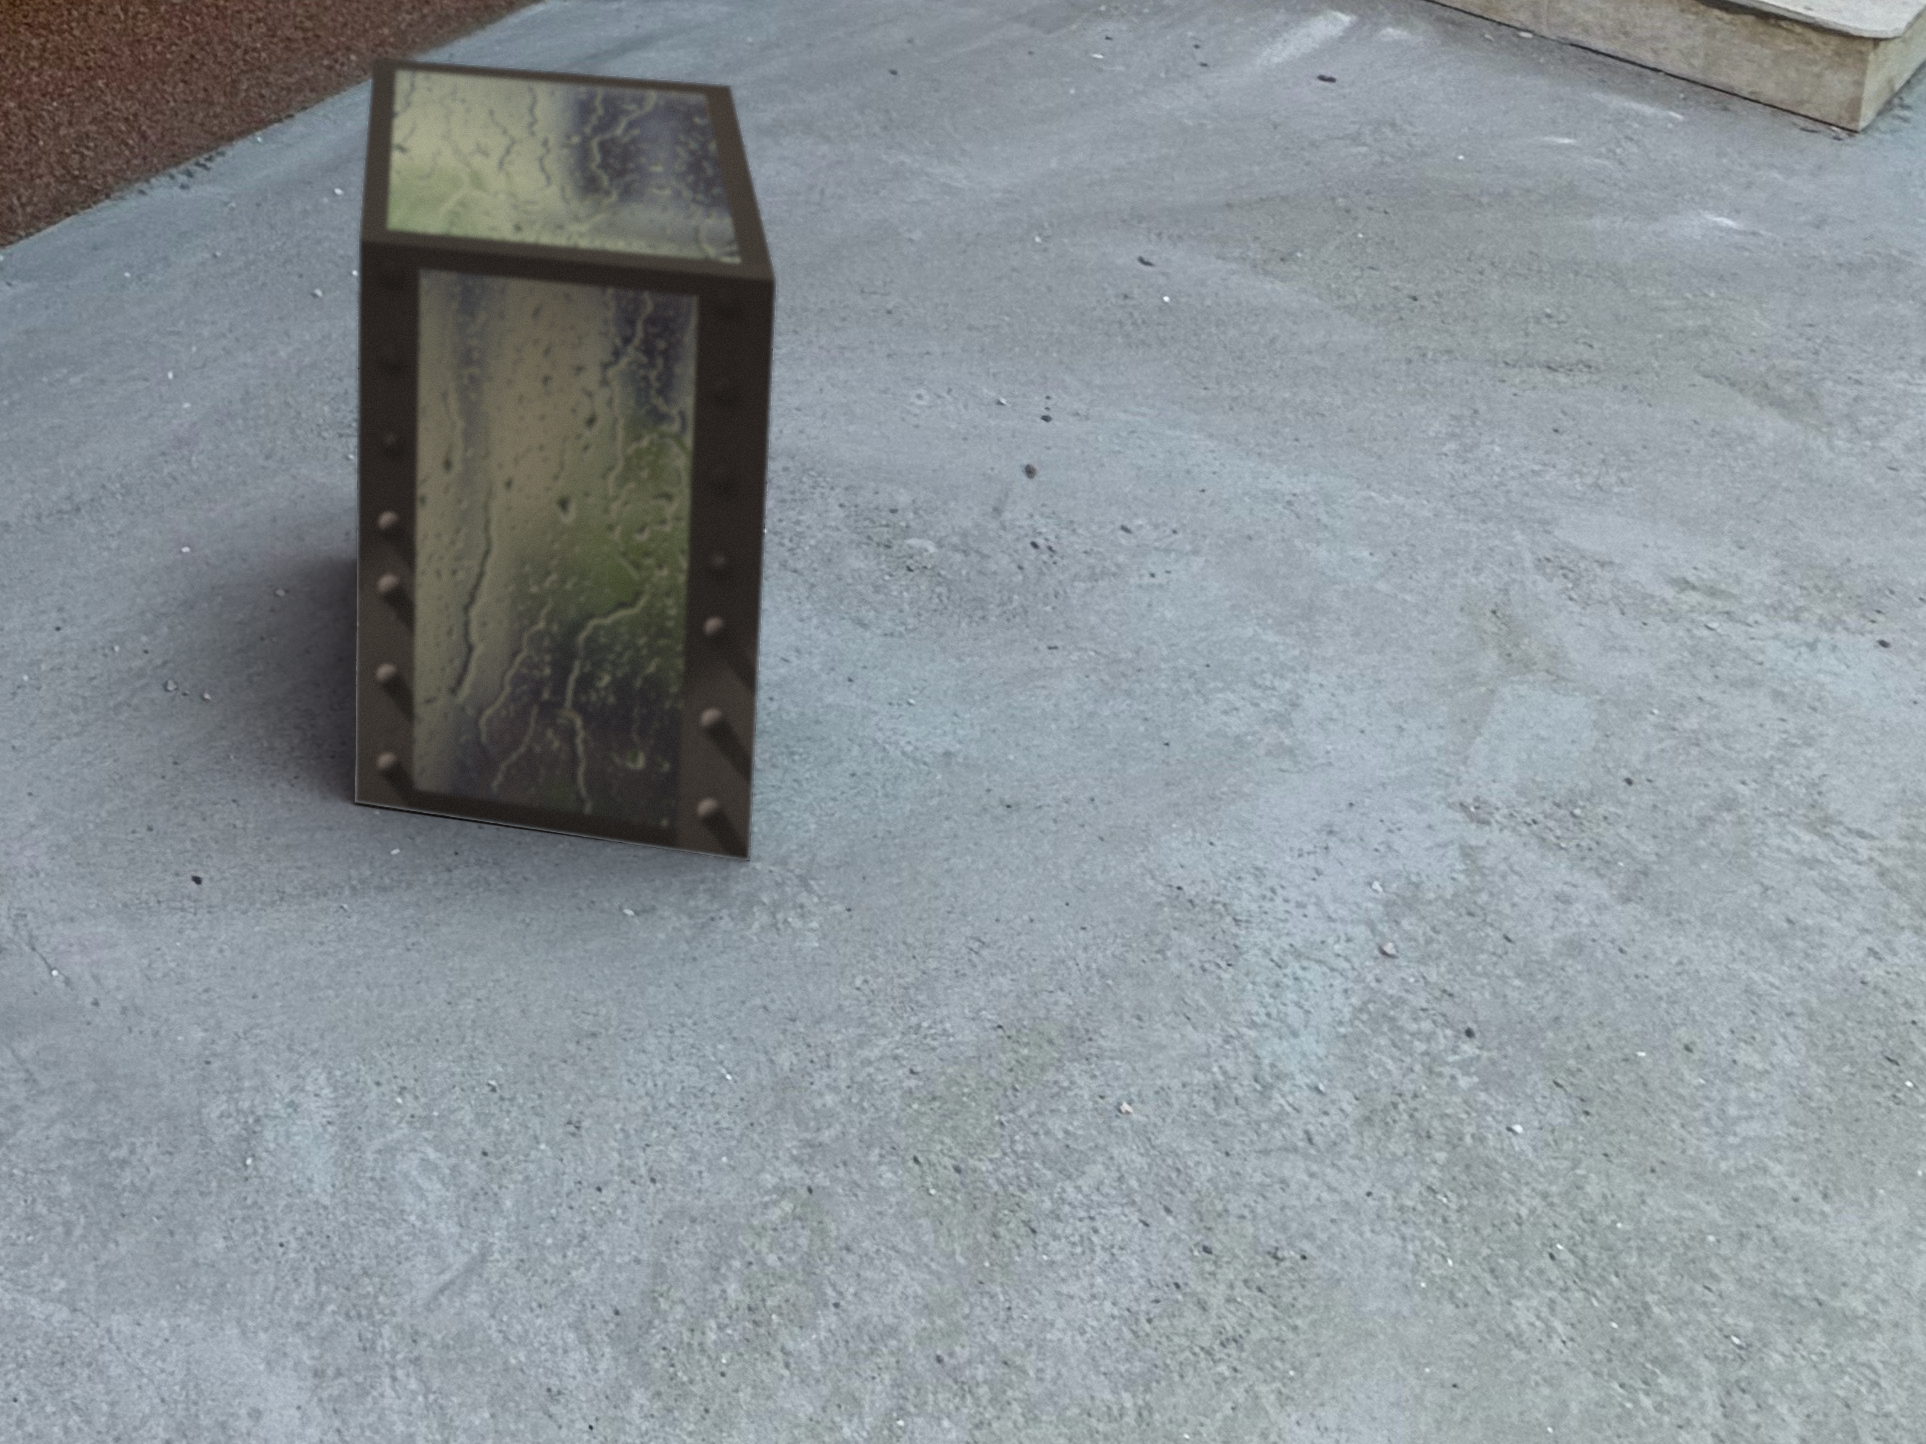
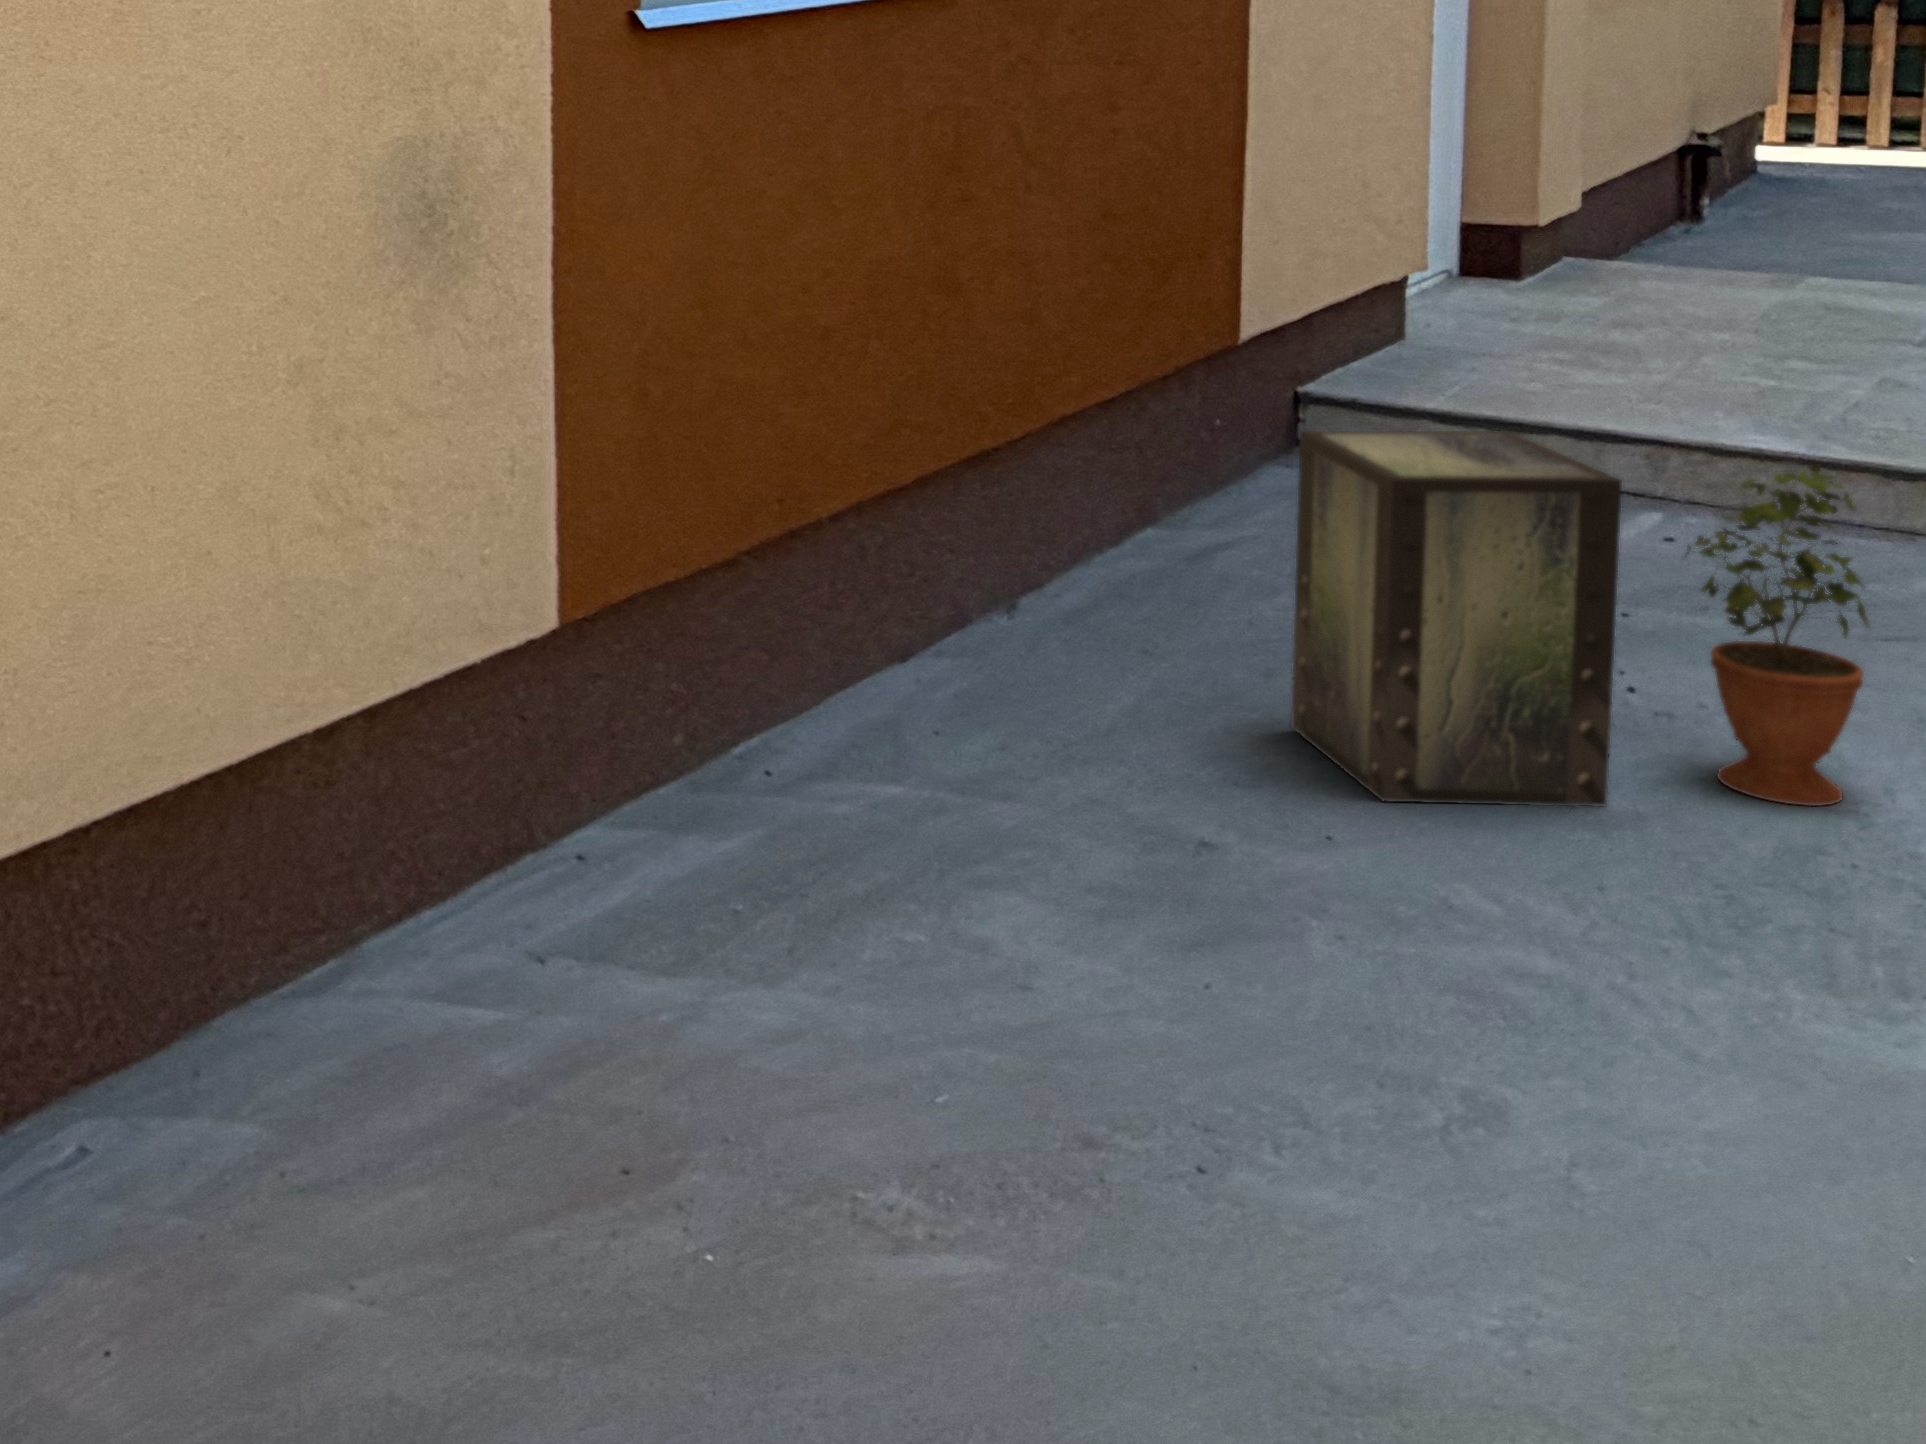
potted plant: none [958,204,1272,903] -> present [1686,453,1869,806]

